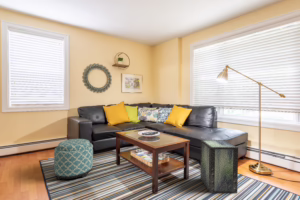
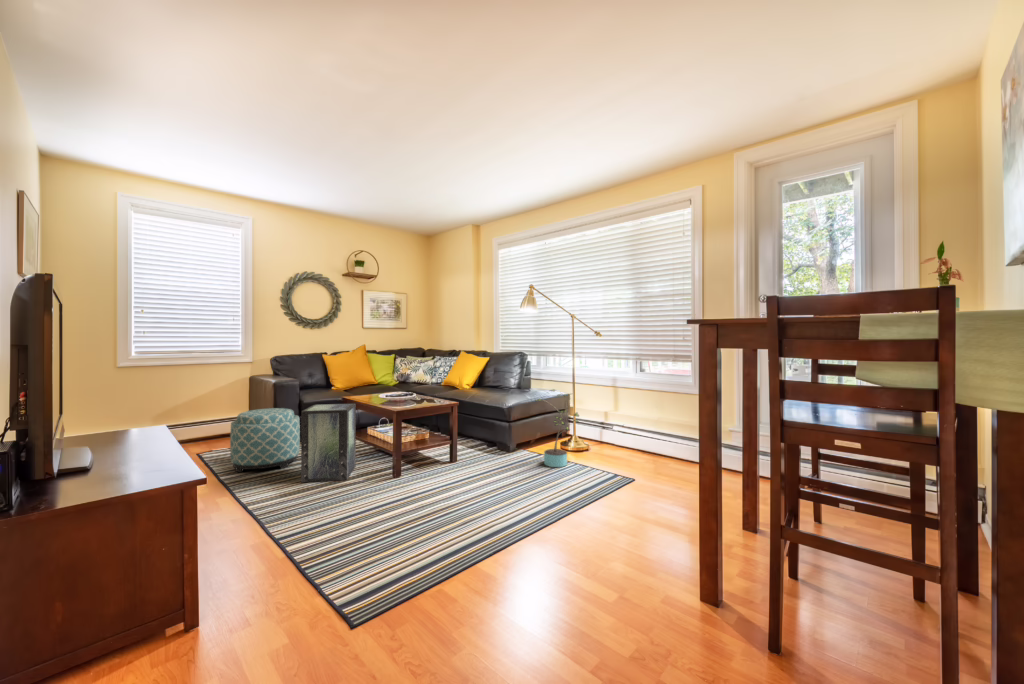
potted plant: none [243,134,280,189] -> present [535,390,579,467]
storage box: present [200,140,238,193] -> present [301,404,356,482]

